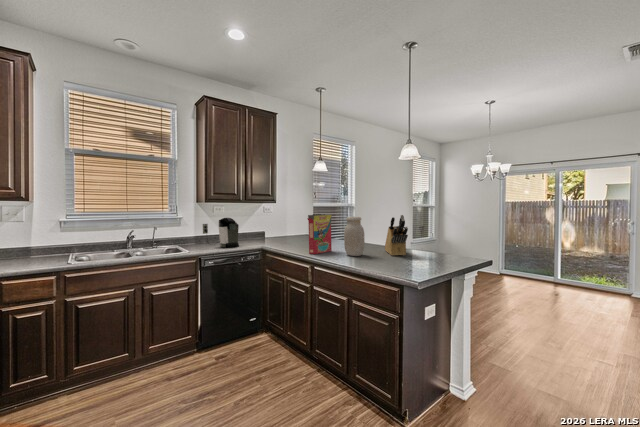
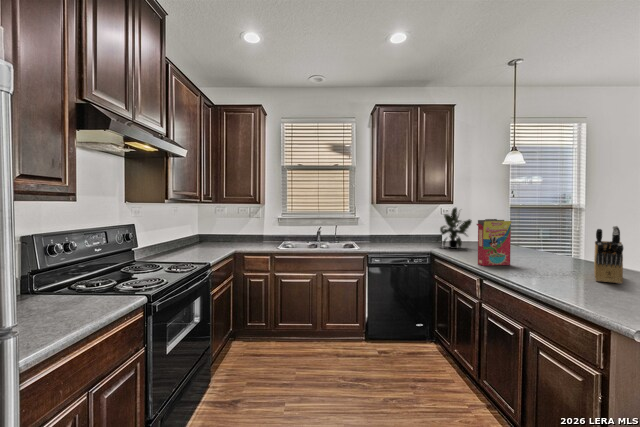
potted plant: none [263,206,291,243] -> present [438,207,472,249]
jar: present [344,217,365,256] -> none [522,225,552,275]
coffee maker: present [203,218,239,248] -> none [375,218,410,248]

